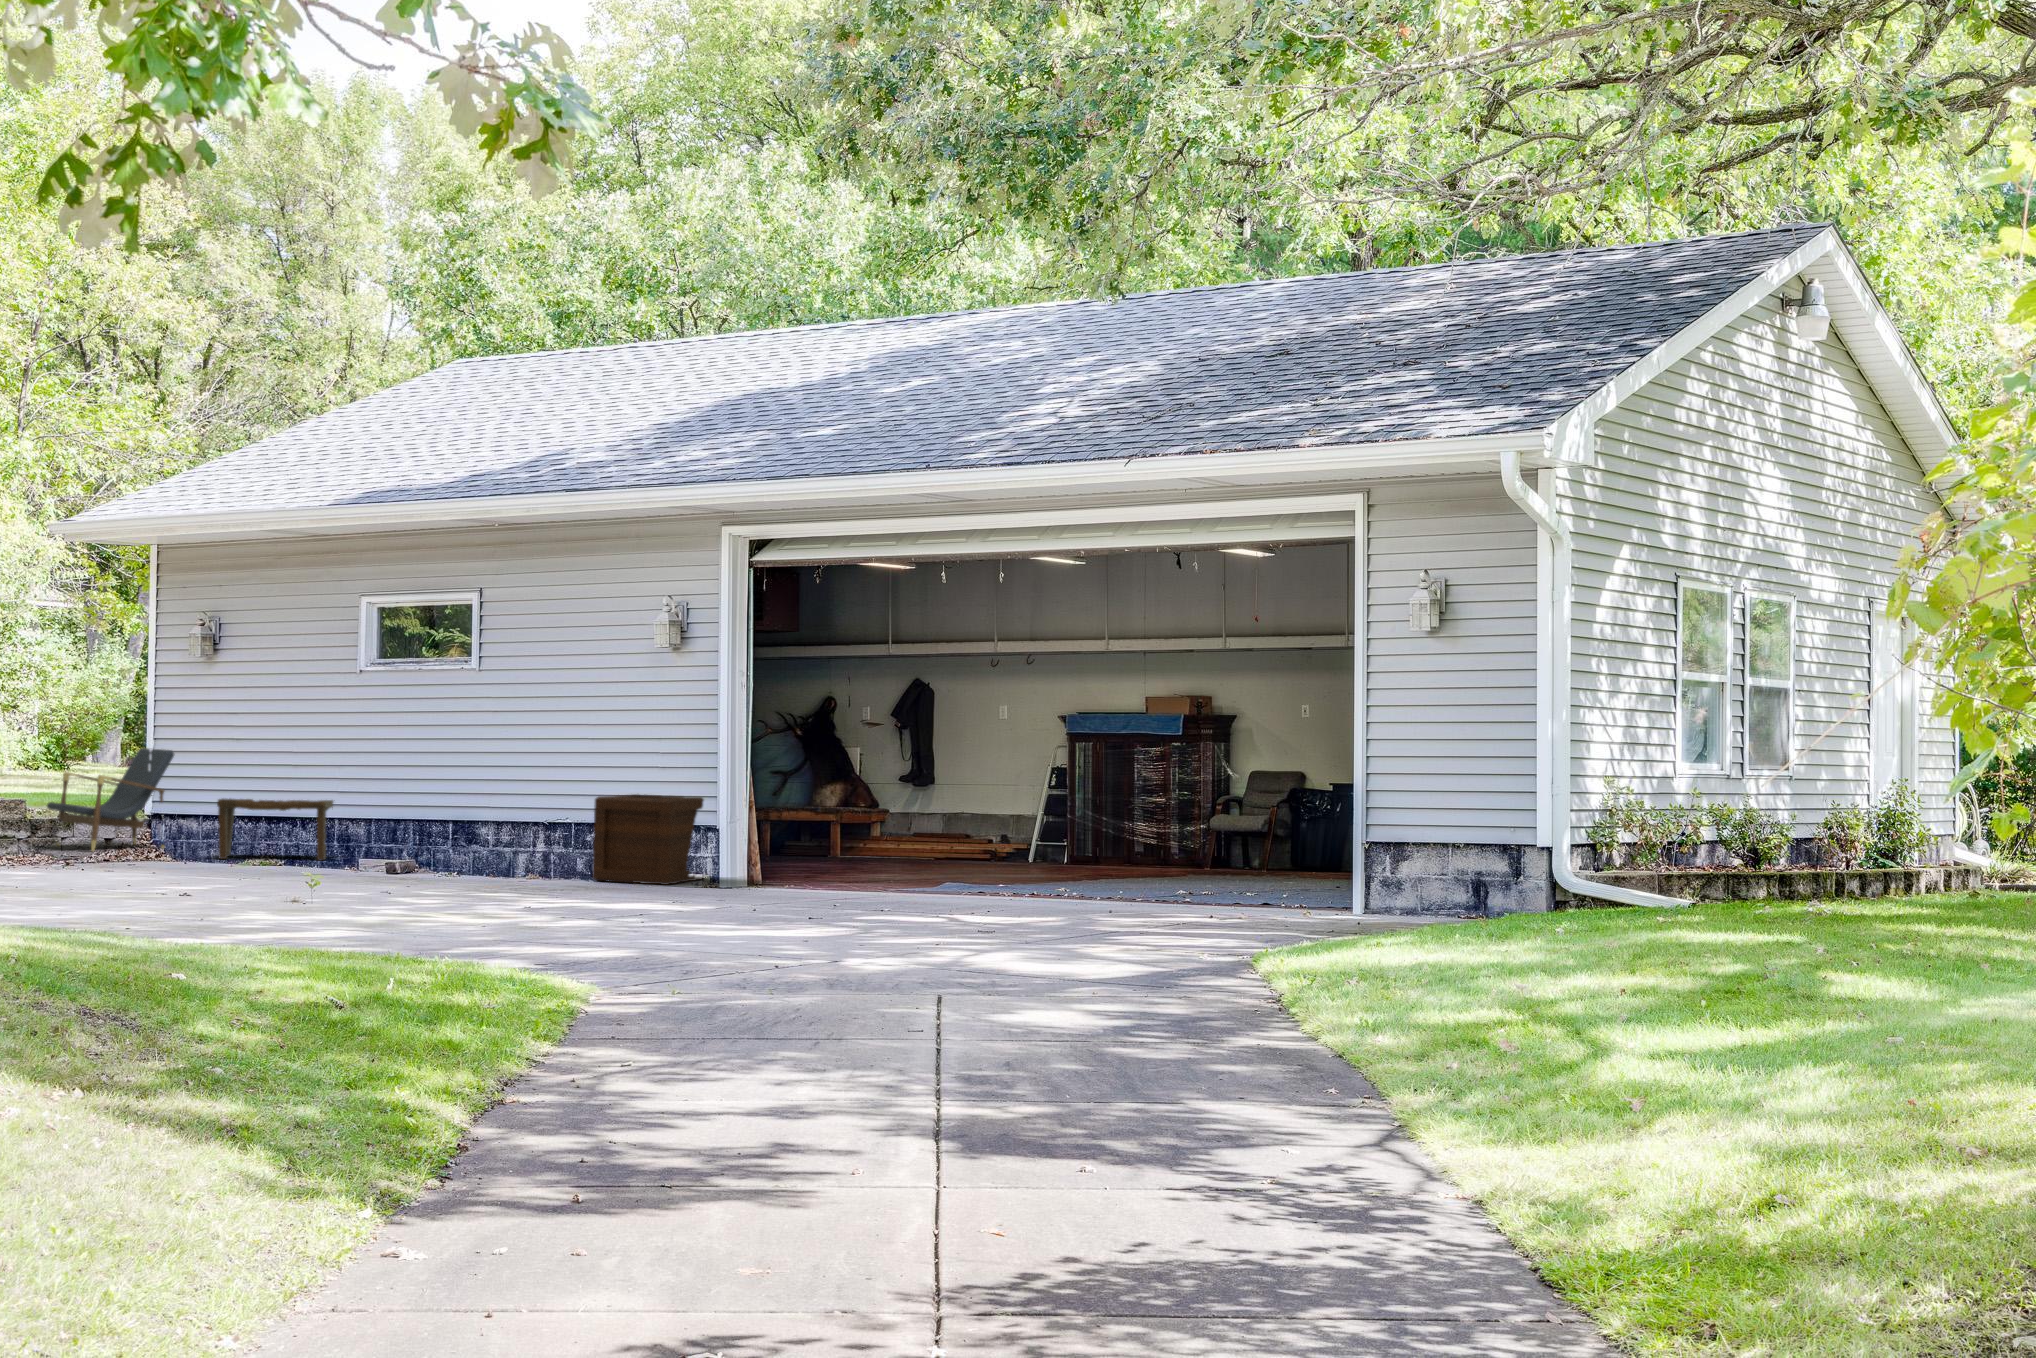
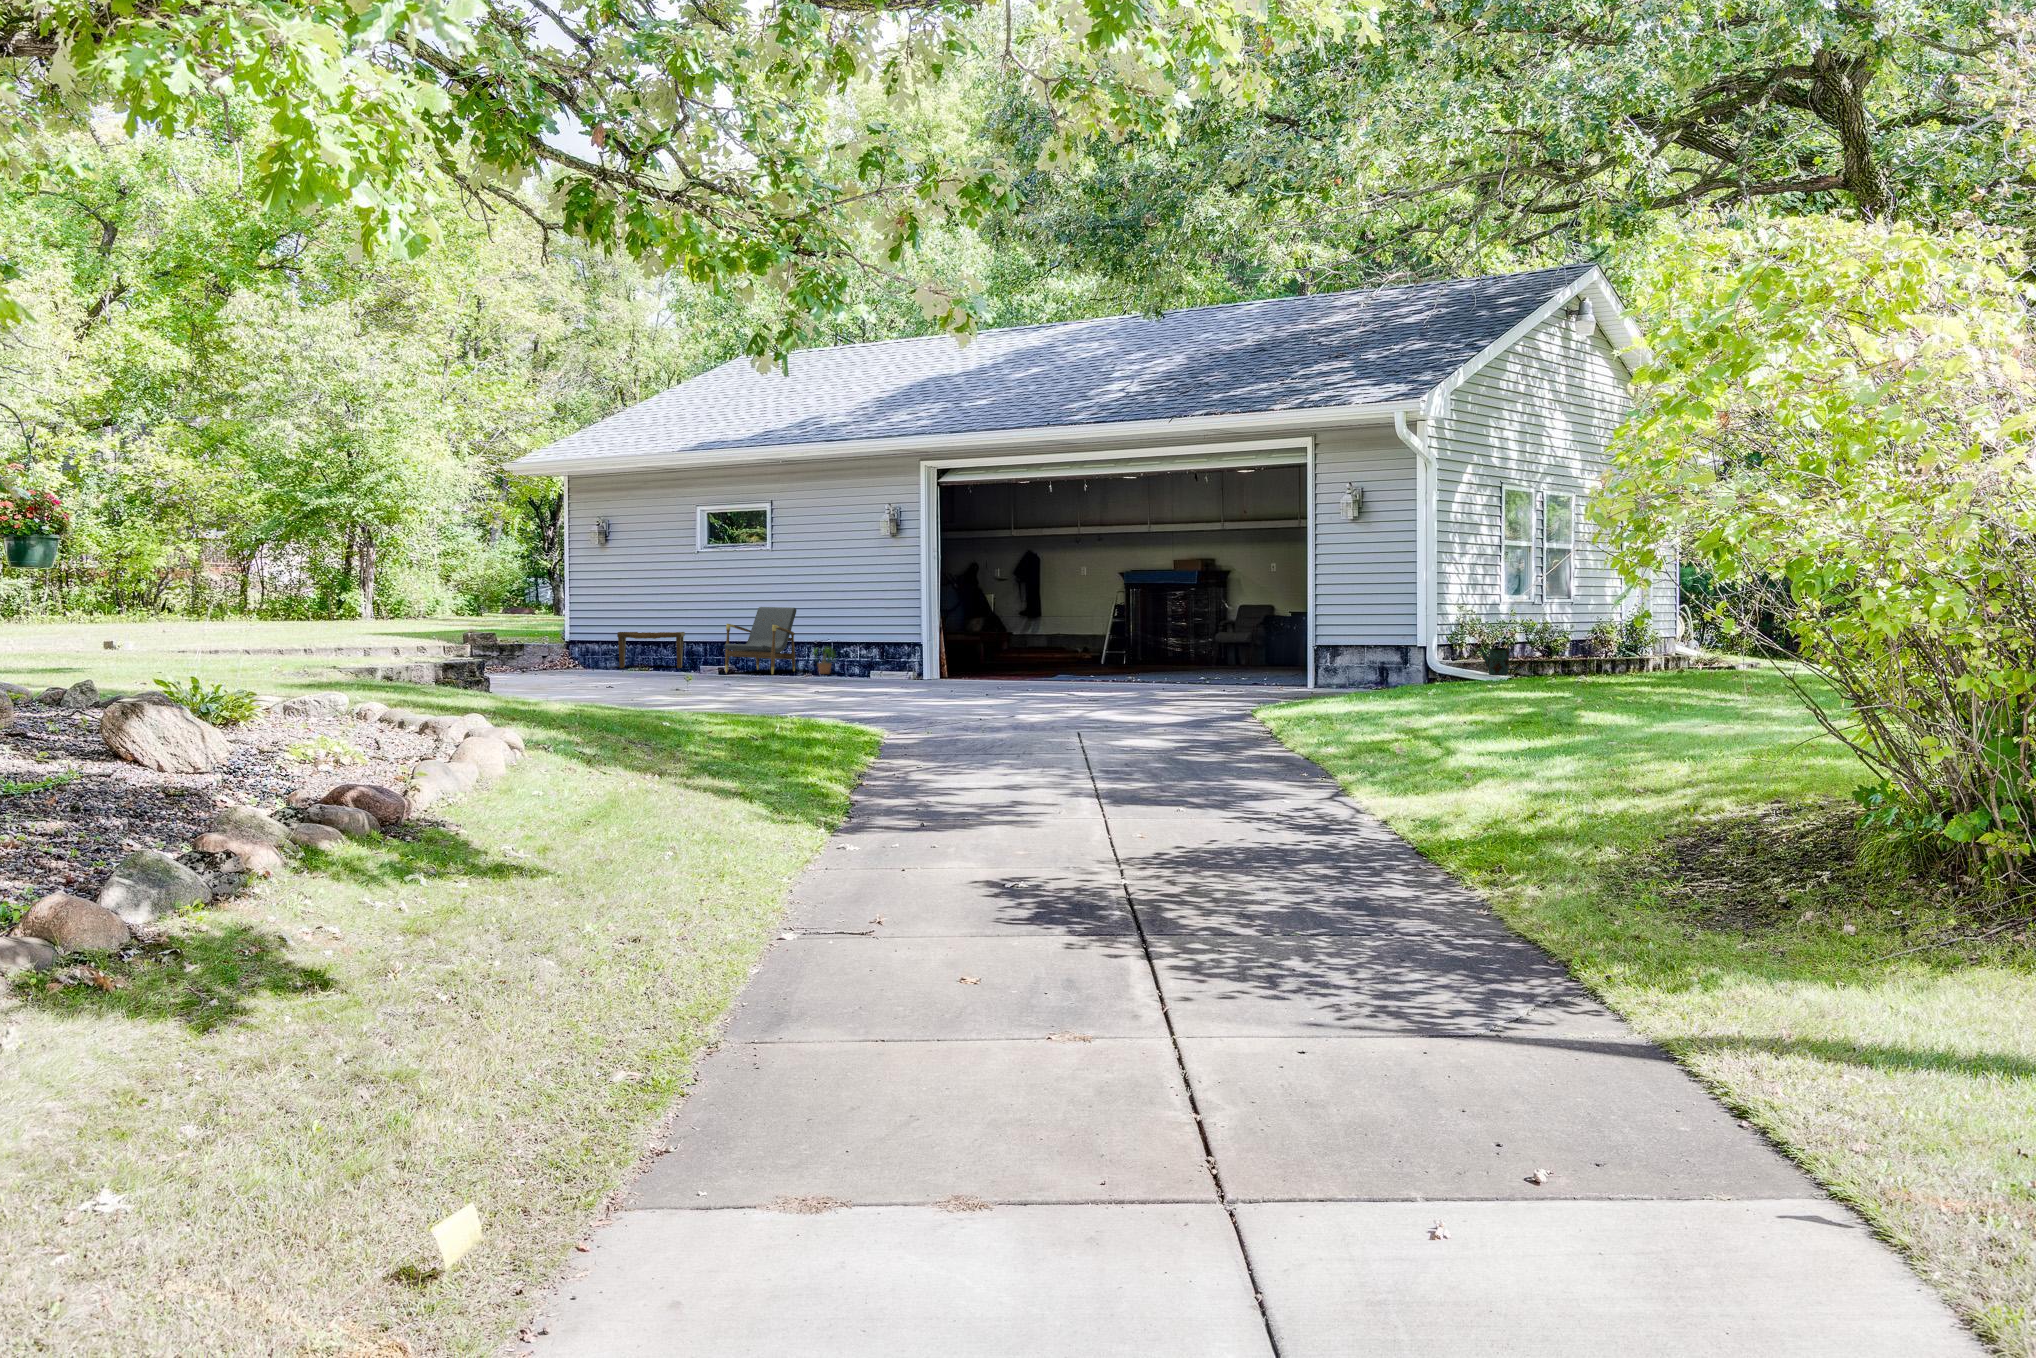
lounge chair: present [47,748,174,851] -> present [724,607,796,674]
wooden crate: present [592,794,704,885] -> none [848,625,914,678]
potted plant: none [529,829,583,875] -> present [814,648,836,674]
watering can: none [1636,843,1702,897] -> present [1476,644,1515,675]

